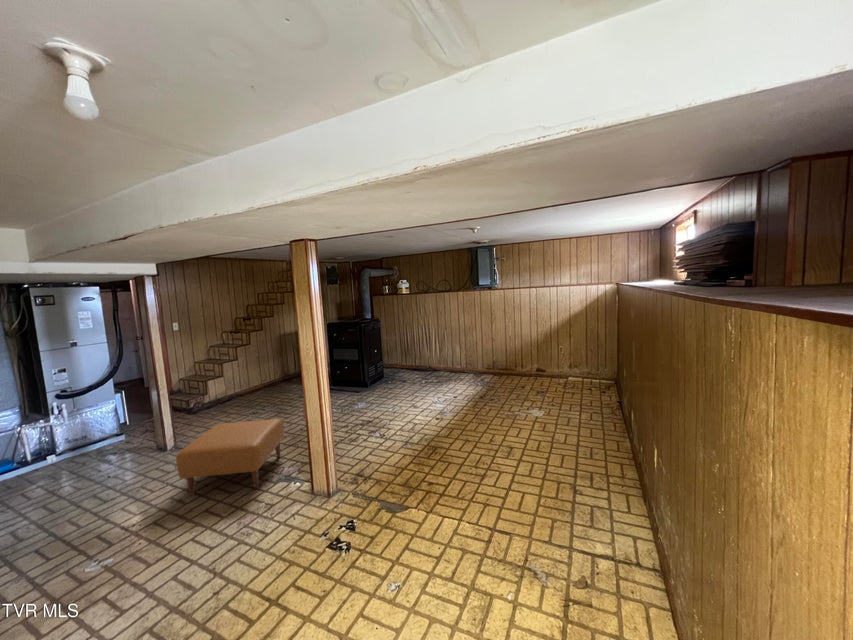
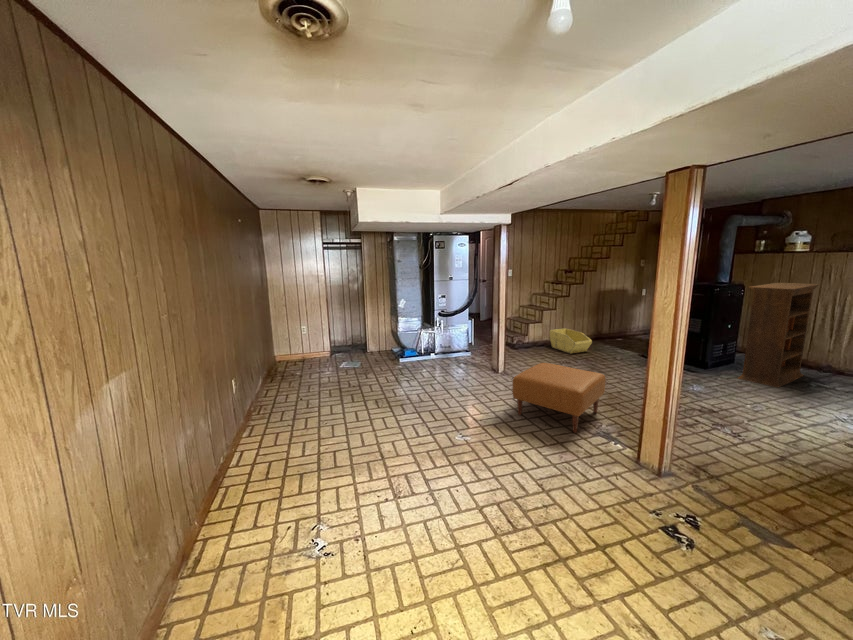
bookcase: none [378,318,417,390] -> present [738,283,820,388]
storage bin: none [234,377,279,402] -> present [549,328,592,353]

